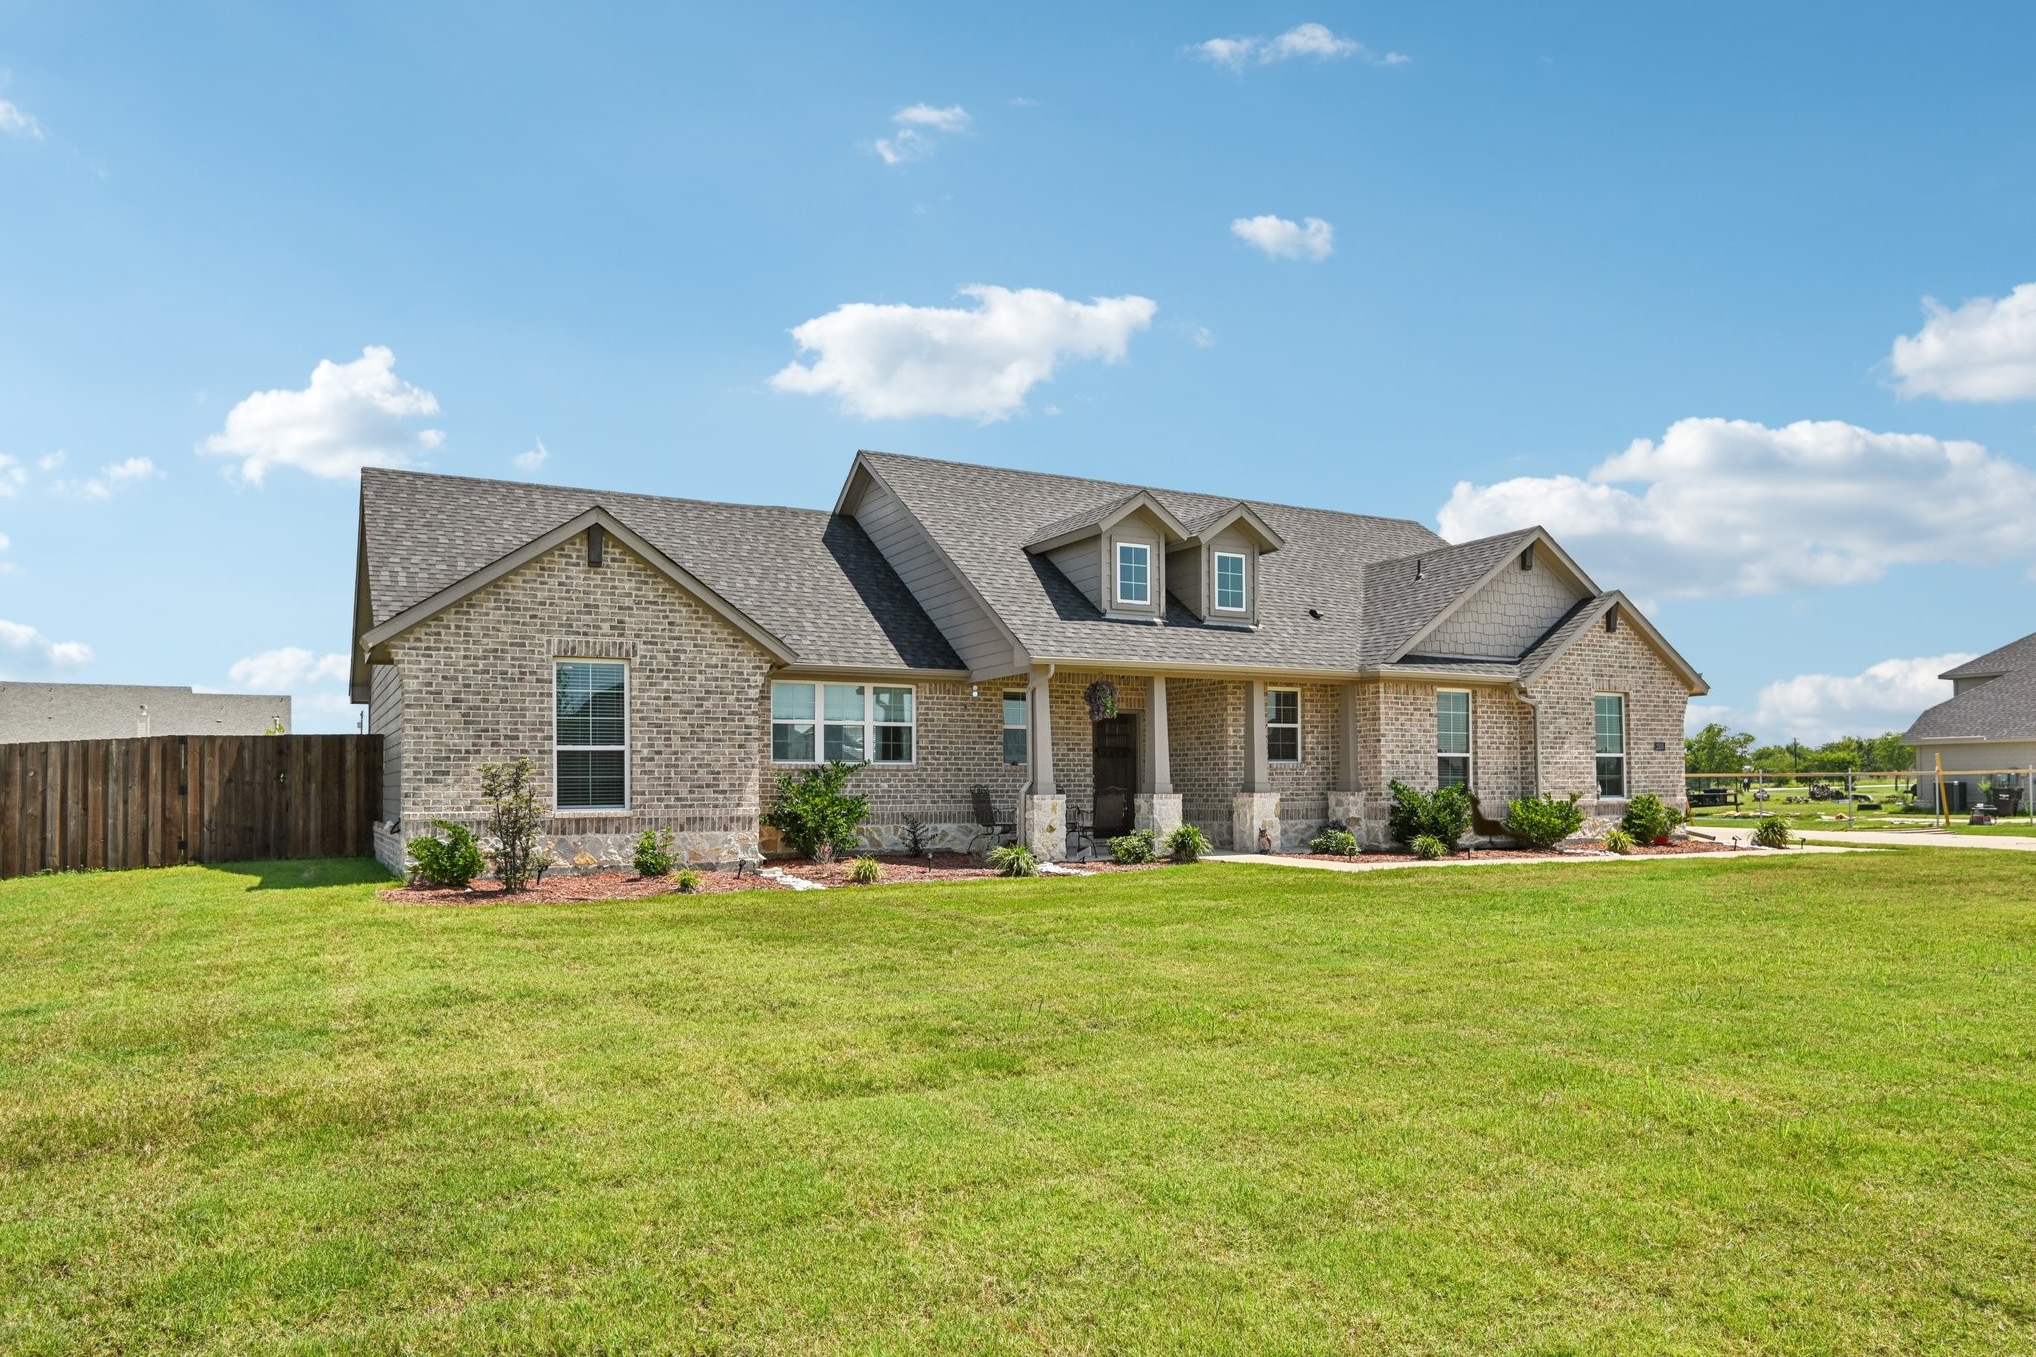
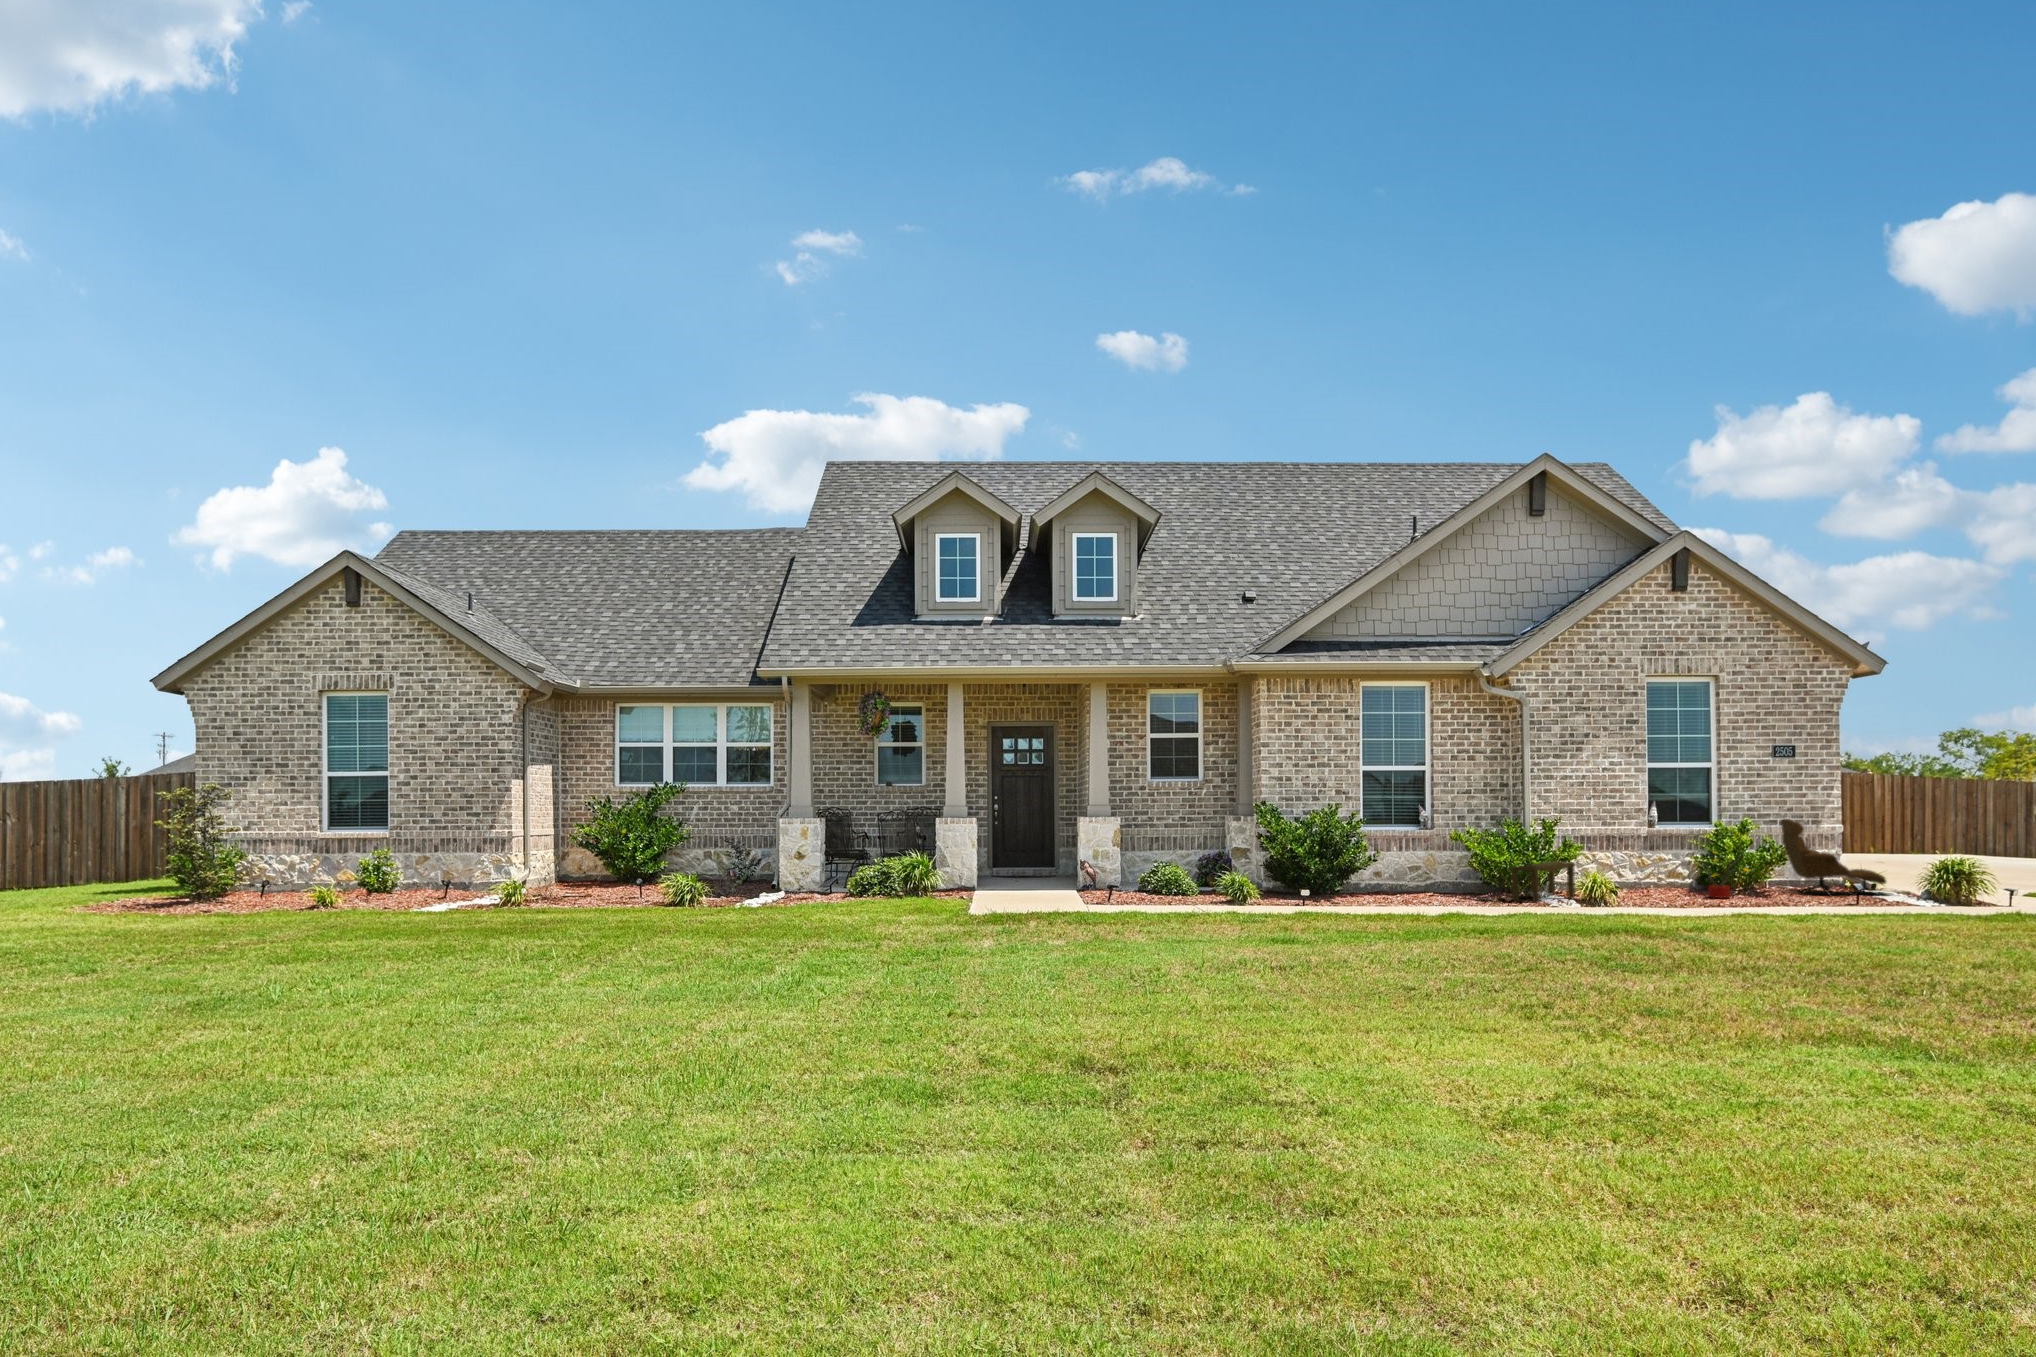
lounge chair: present [1468,795,1532,849] -> present [1781,819,1886,896]
bench: none [1562,822,1591,850] -> present [1510,861,1575,903]

